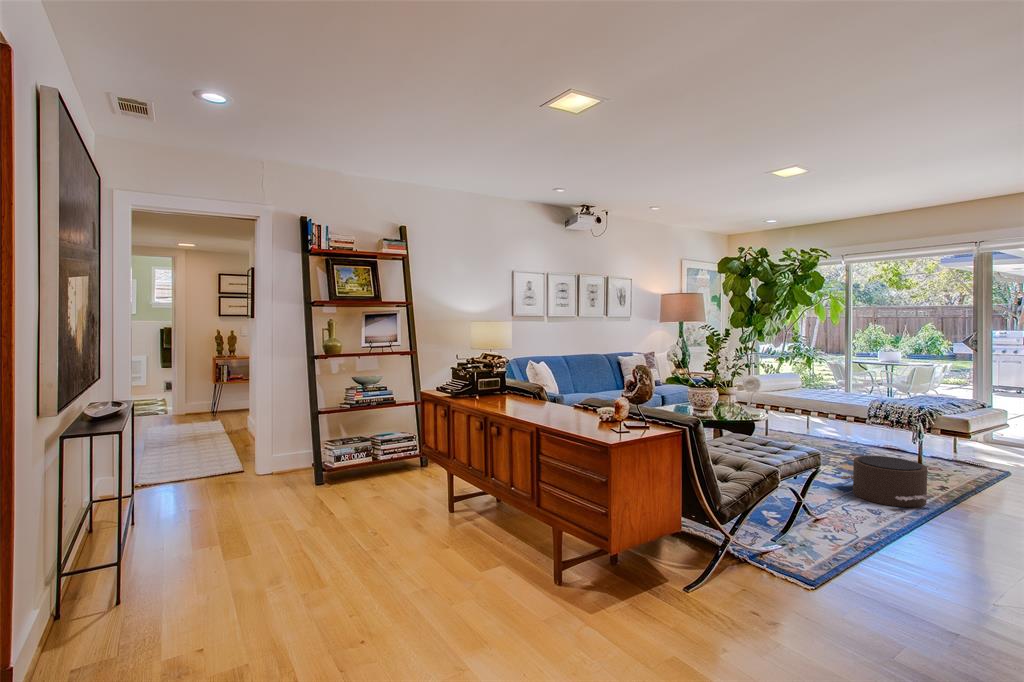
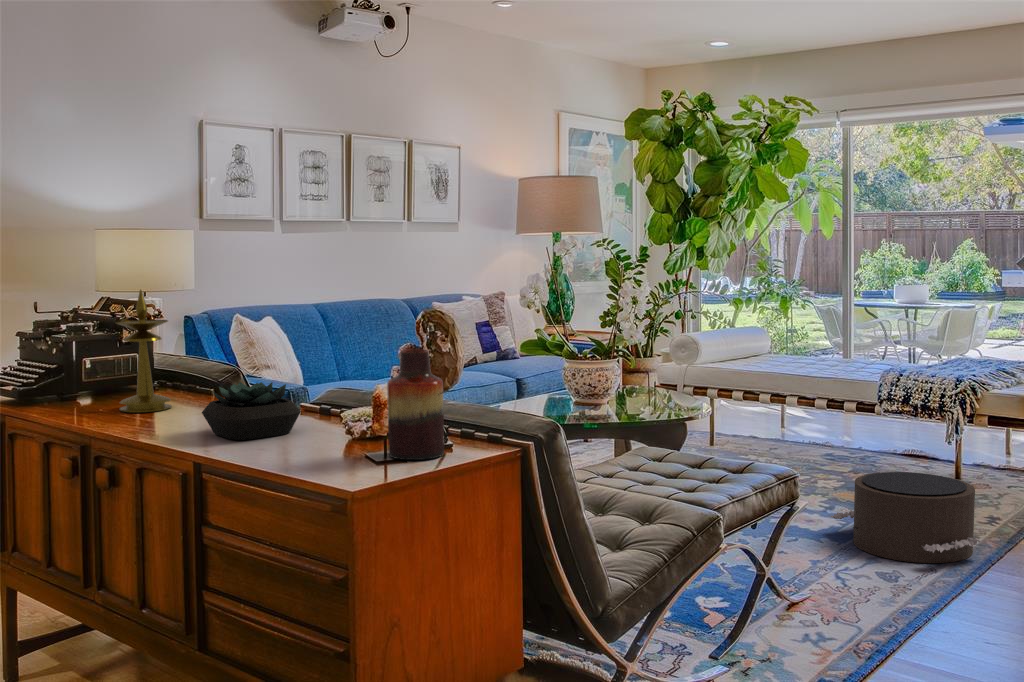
candlestick: none [497,352,518,405] -> present [116,290,172,412]
vase: none [623,383,648,432] -> present [387,349,444,460]
succulent plant: none [537,394,580,419] -> present [202,382,301,440]

